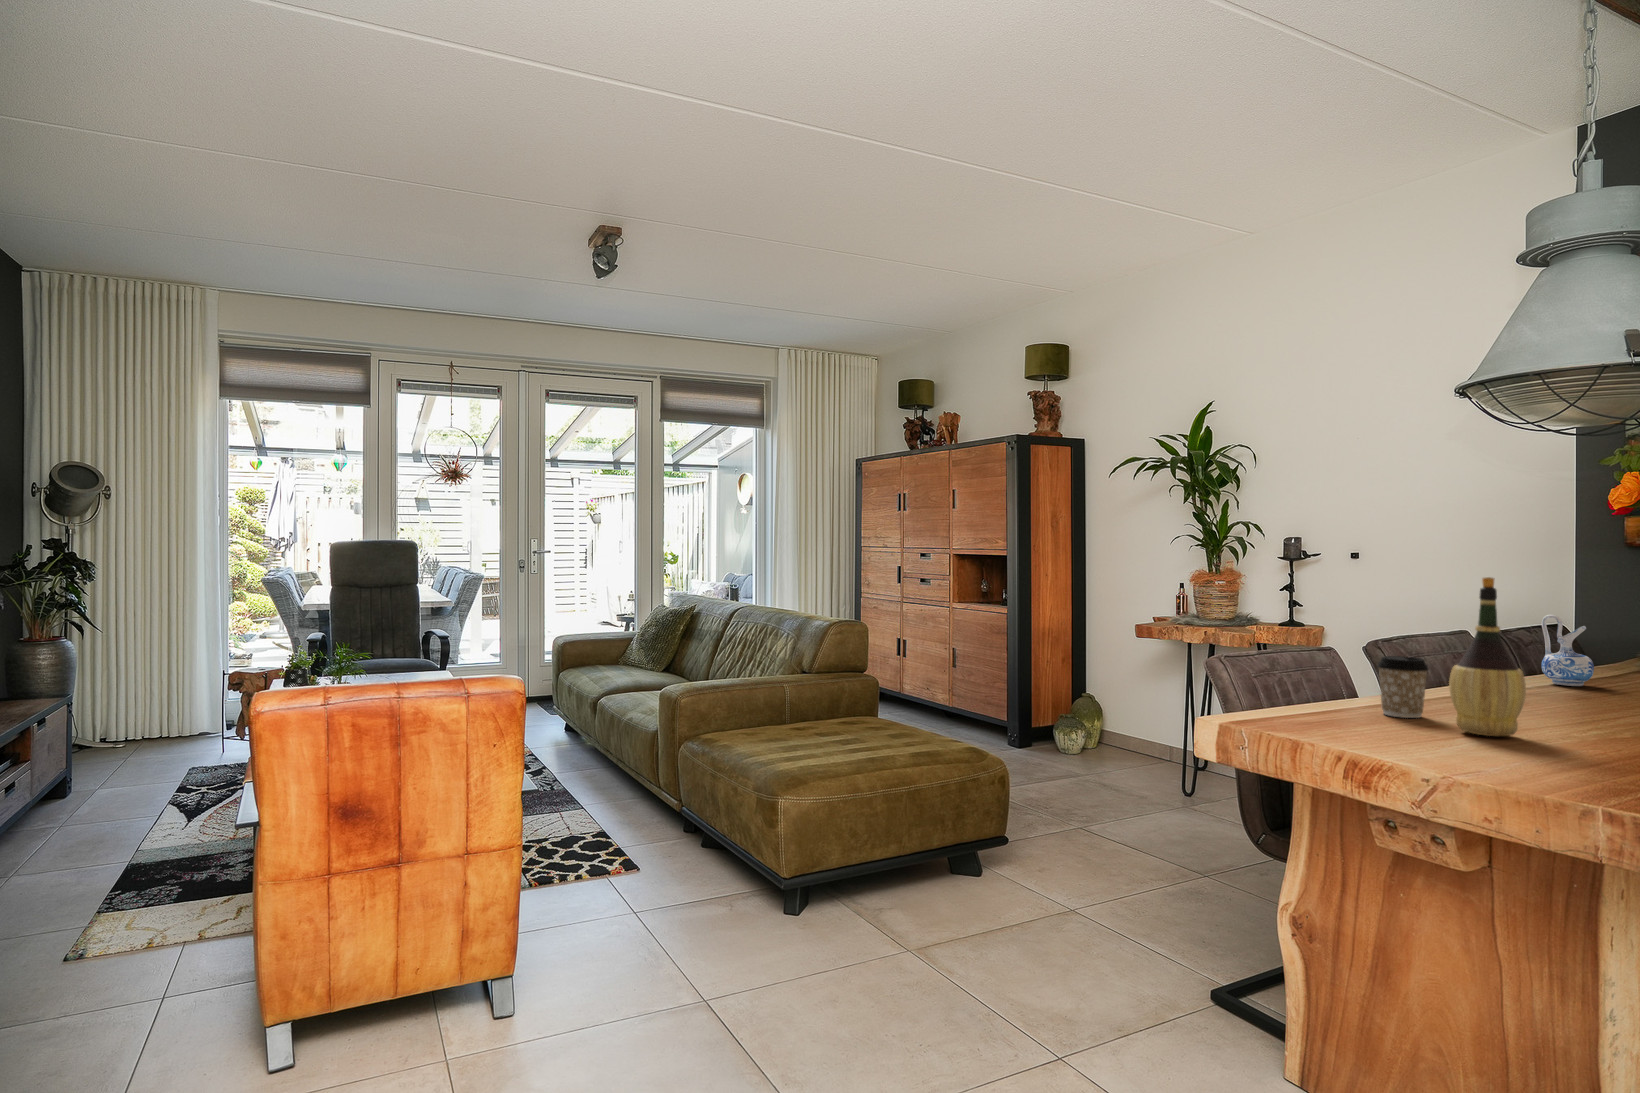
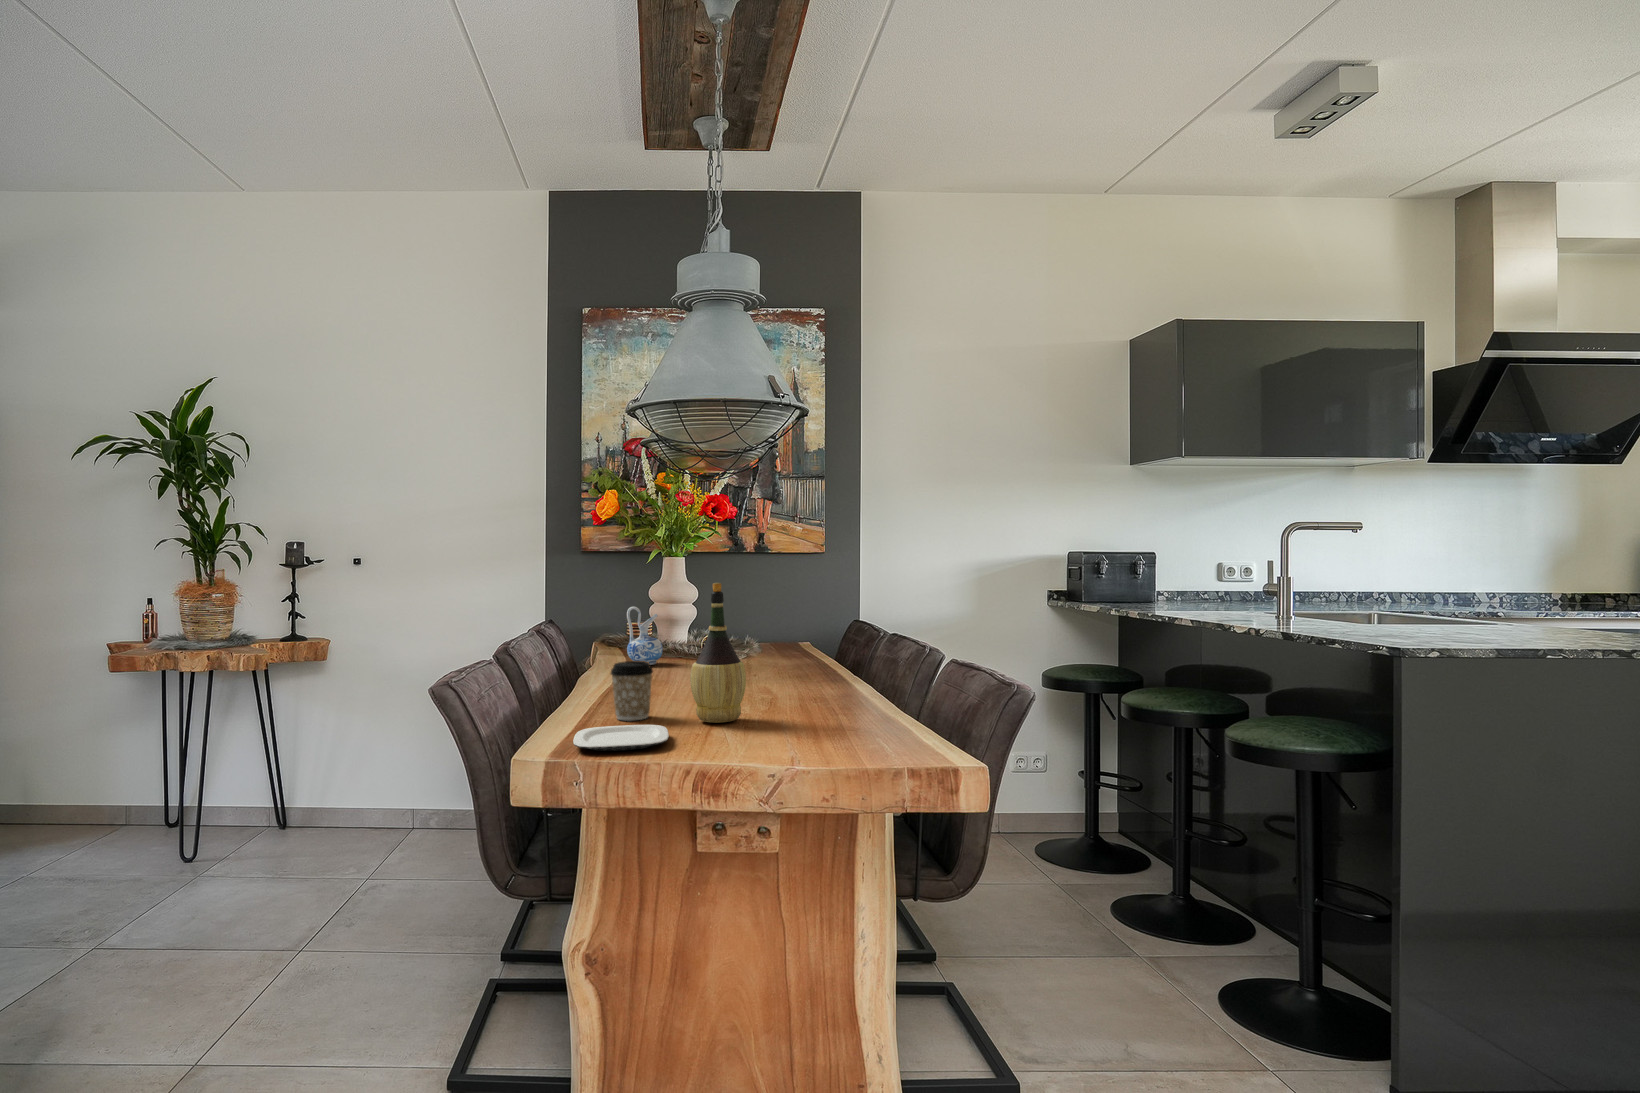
plate: none [1274,709,1392,733] -> present [573,725,669,751]

